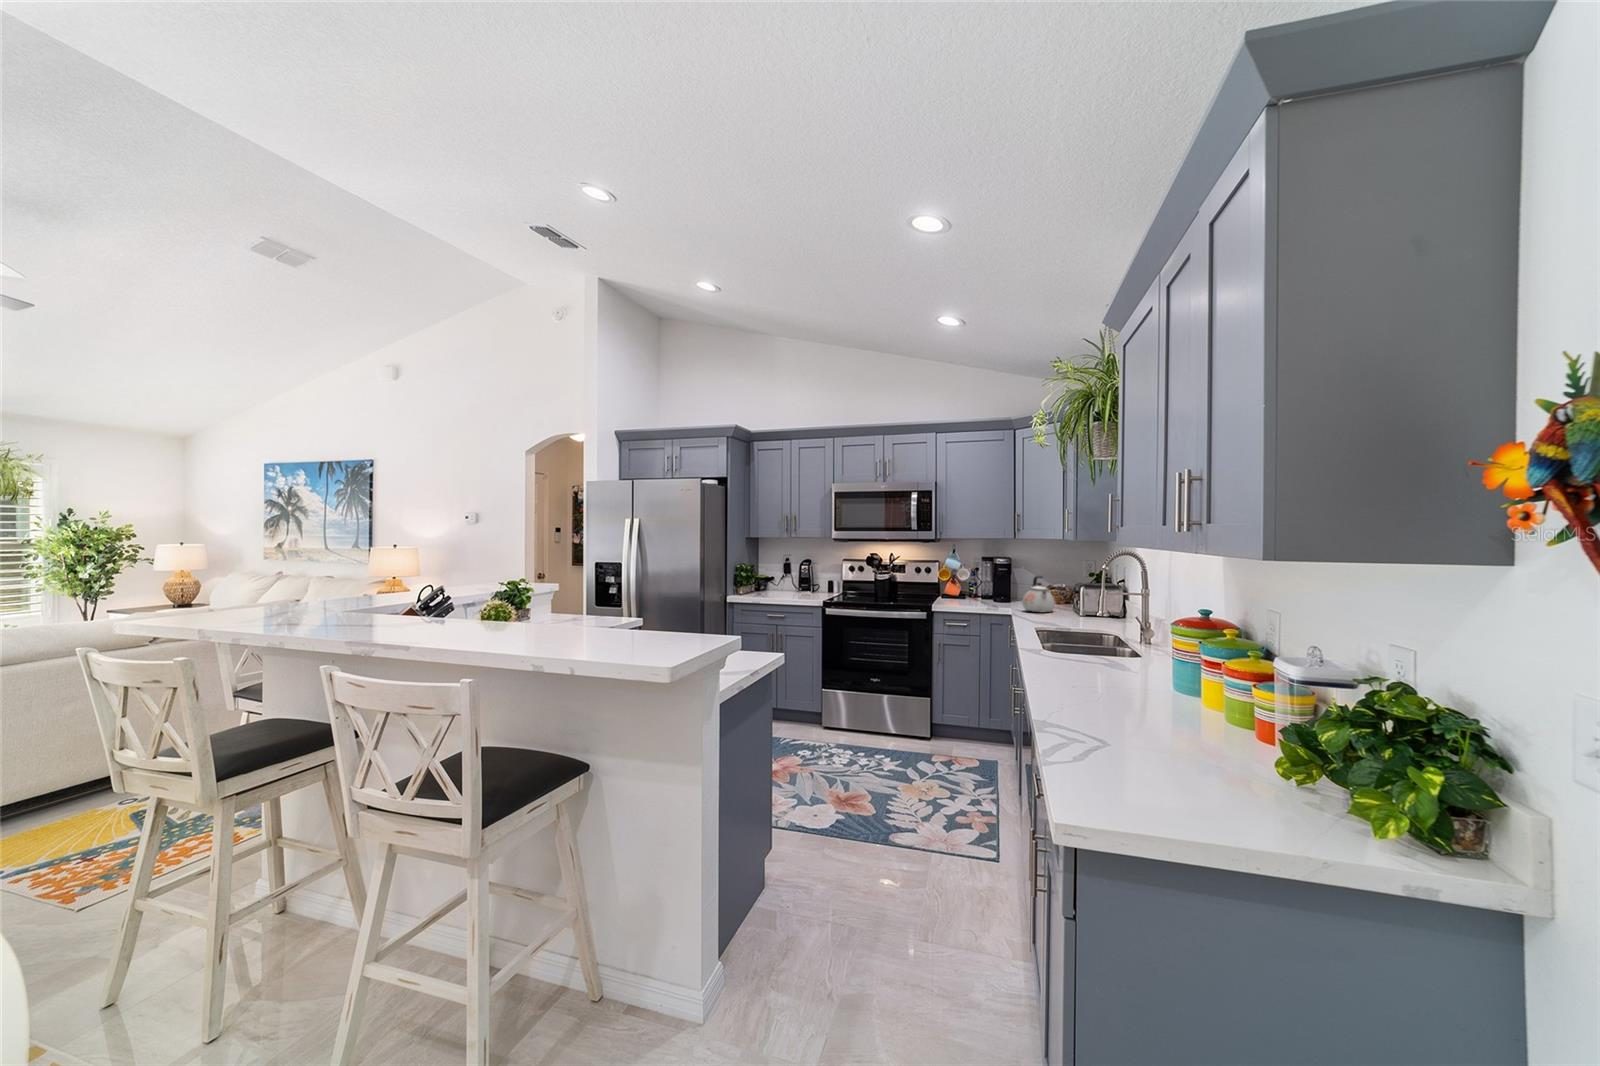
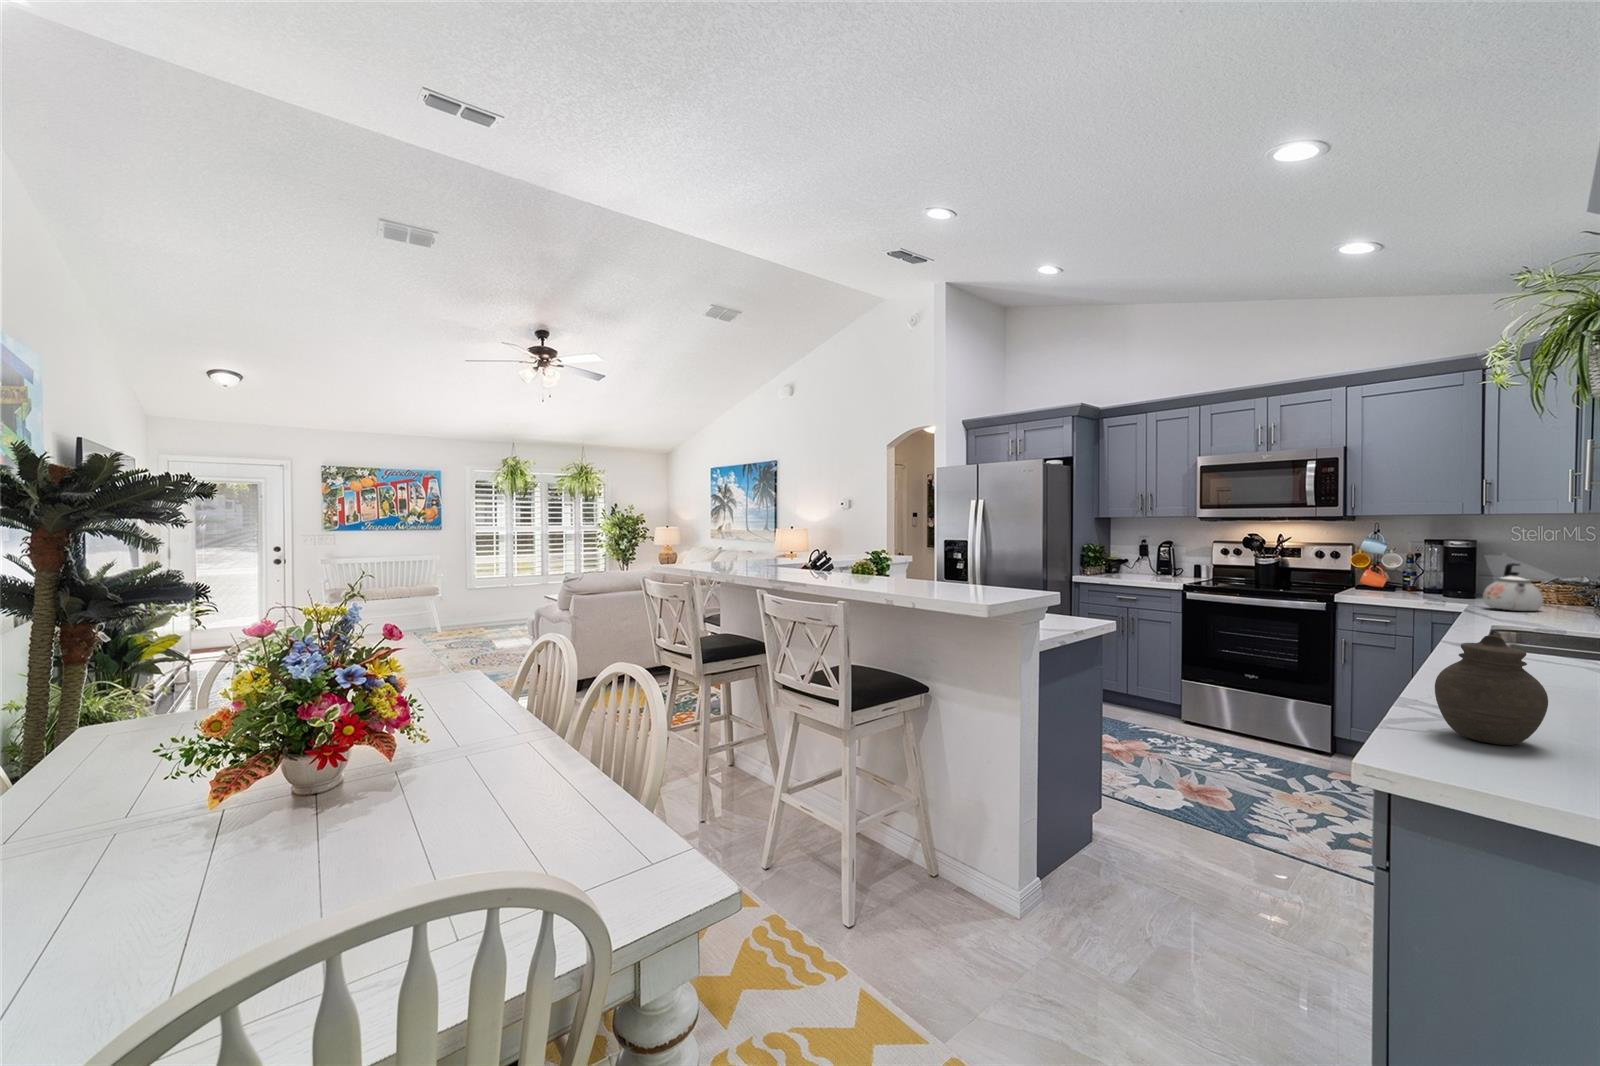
jar: none [1092,672,1170,772] -> present [1435,635,1548,745]

